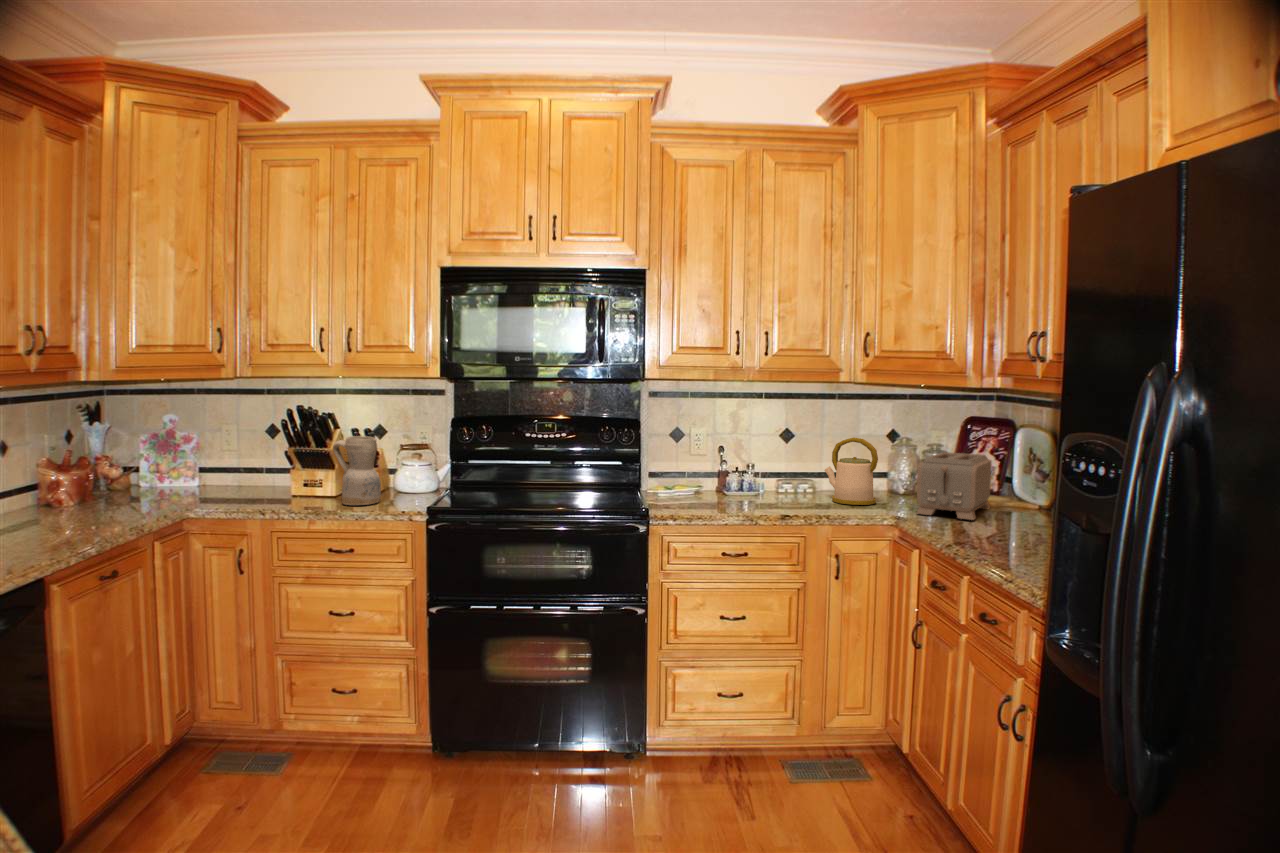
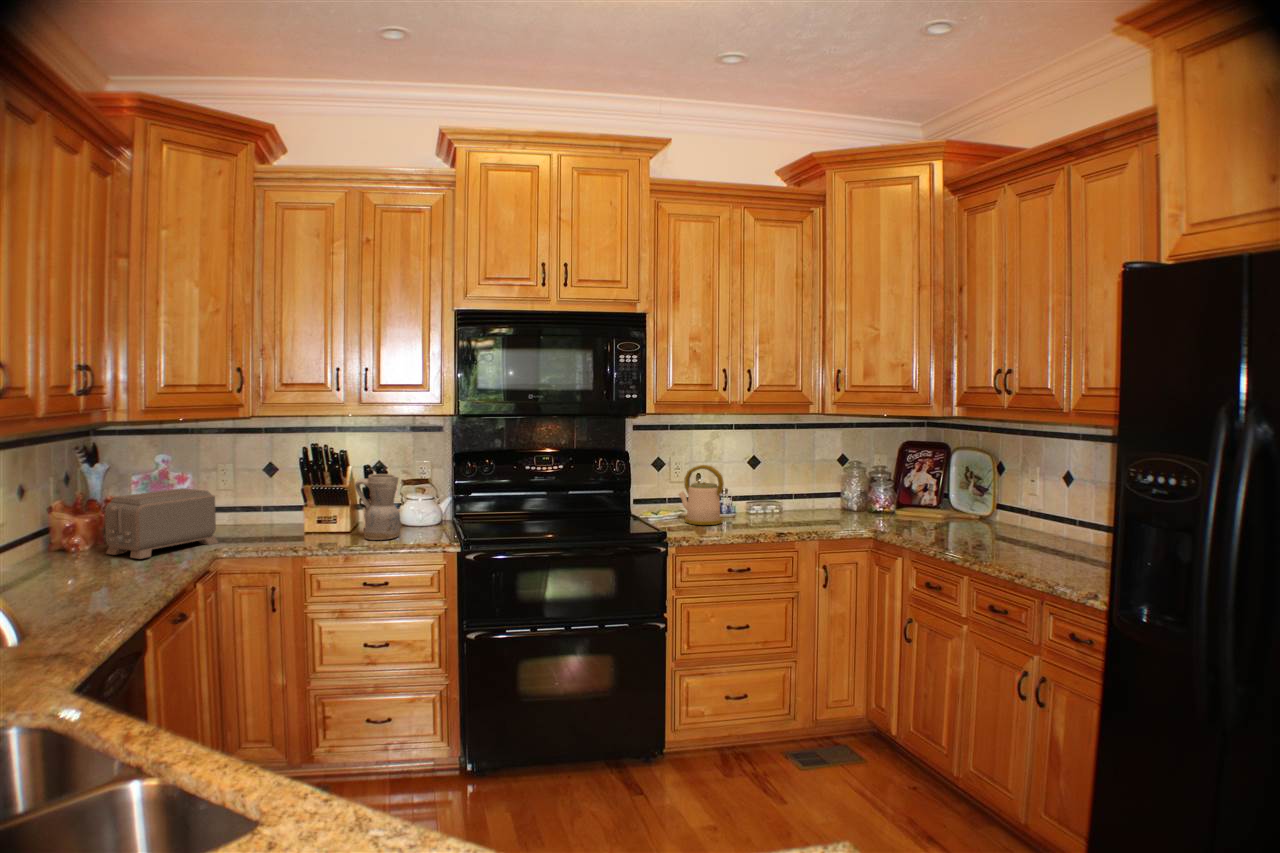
kettle: present [825,438,878,505] -> present [679,465,724,525]
toaster: present [917,452,991,520] -> present [105,488,218,559]

